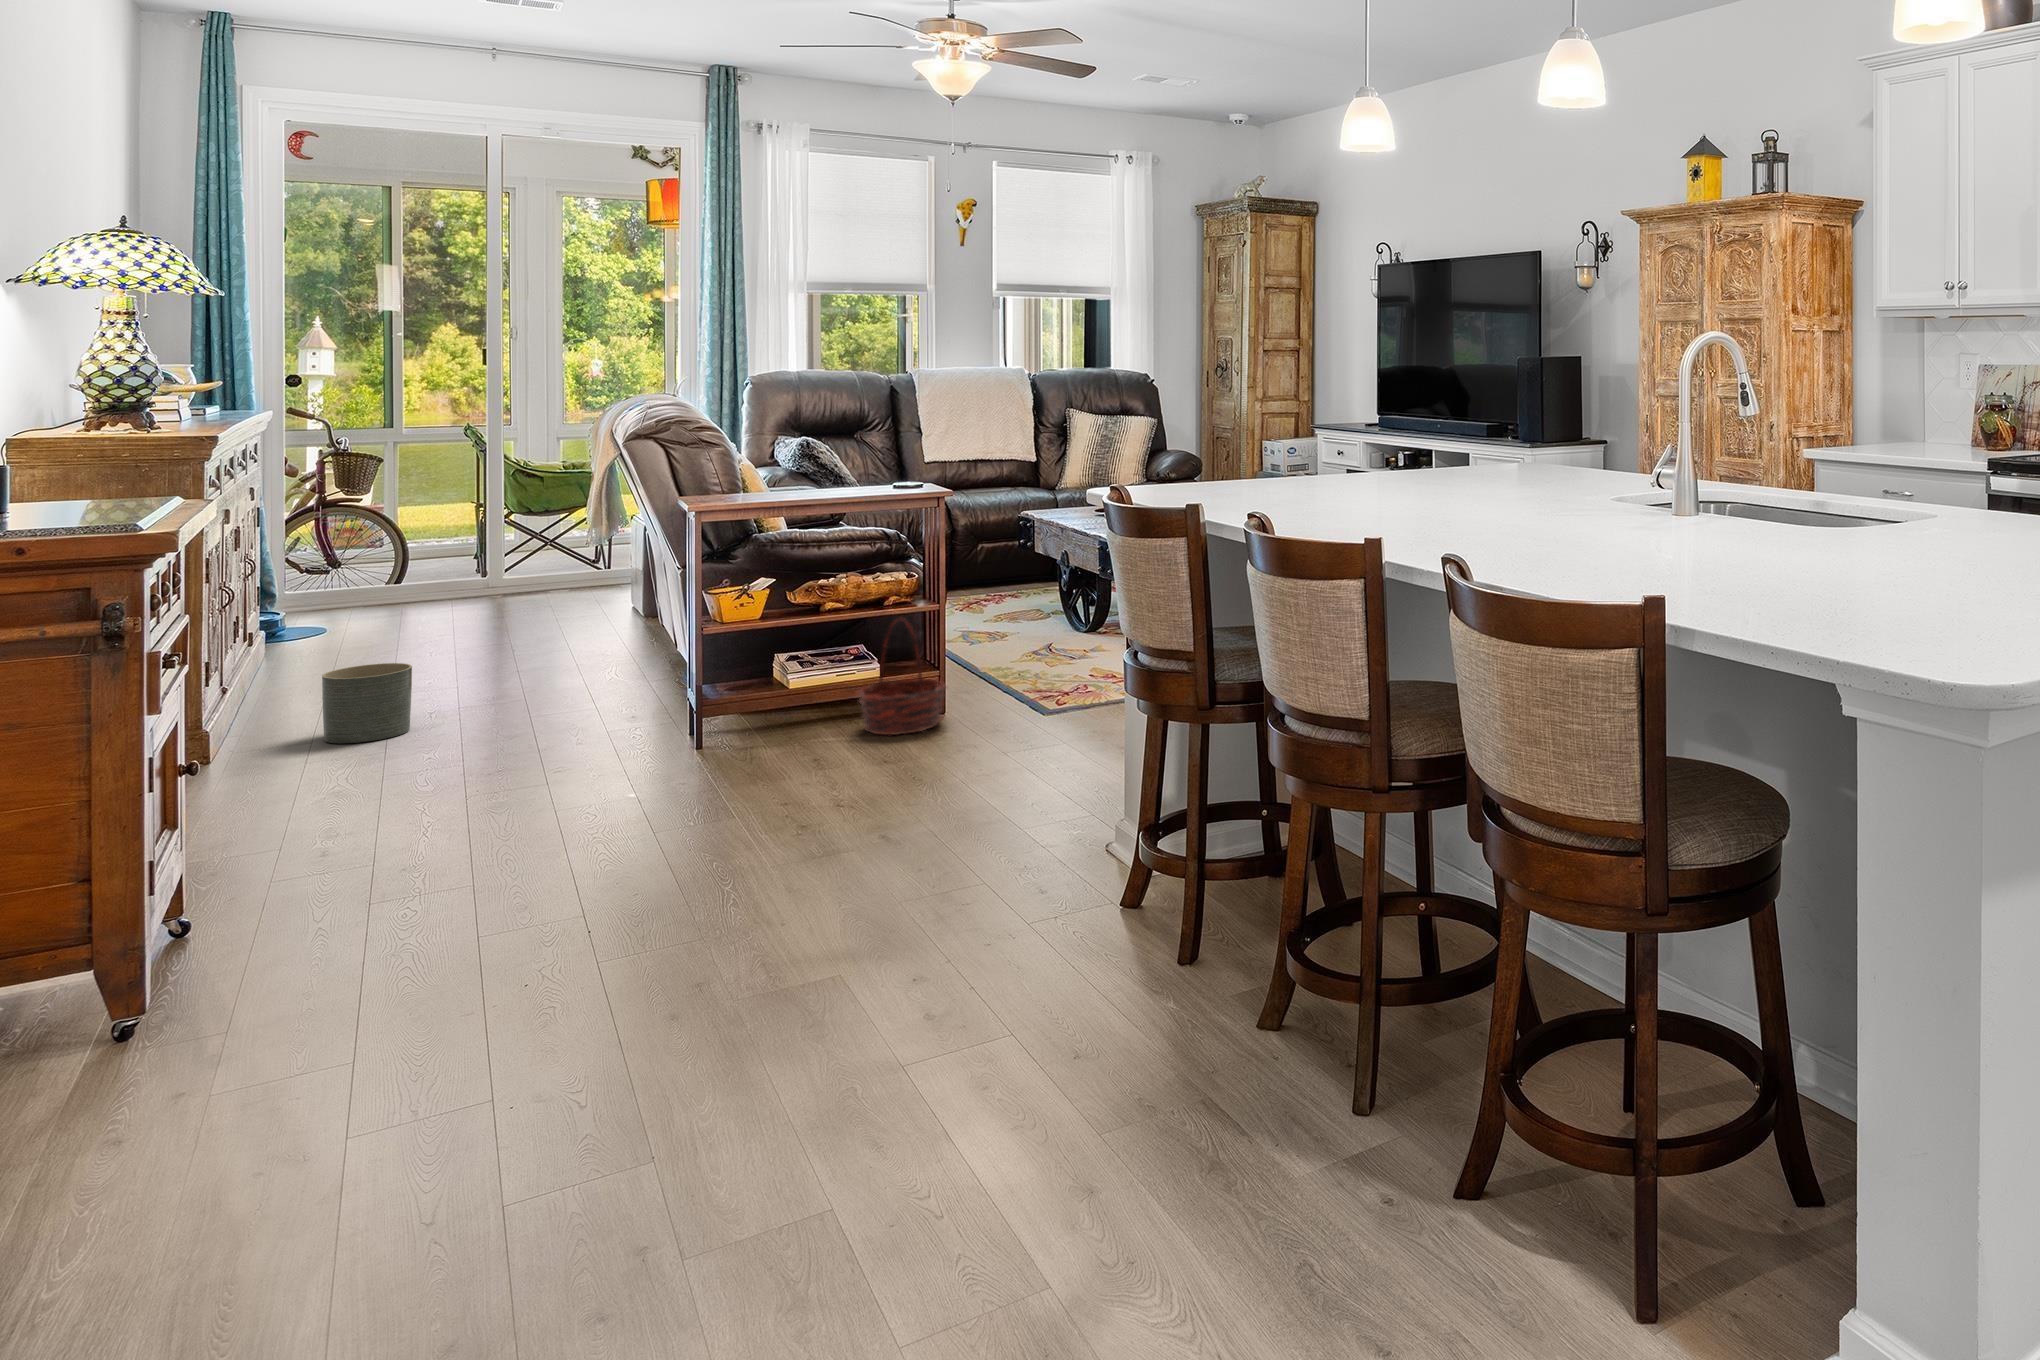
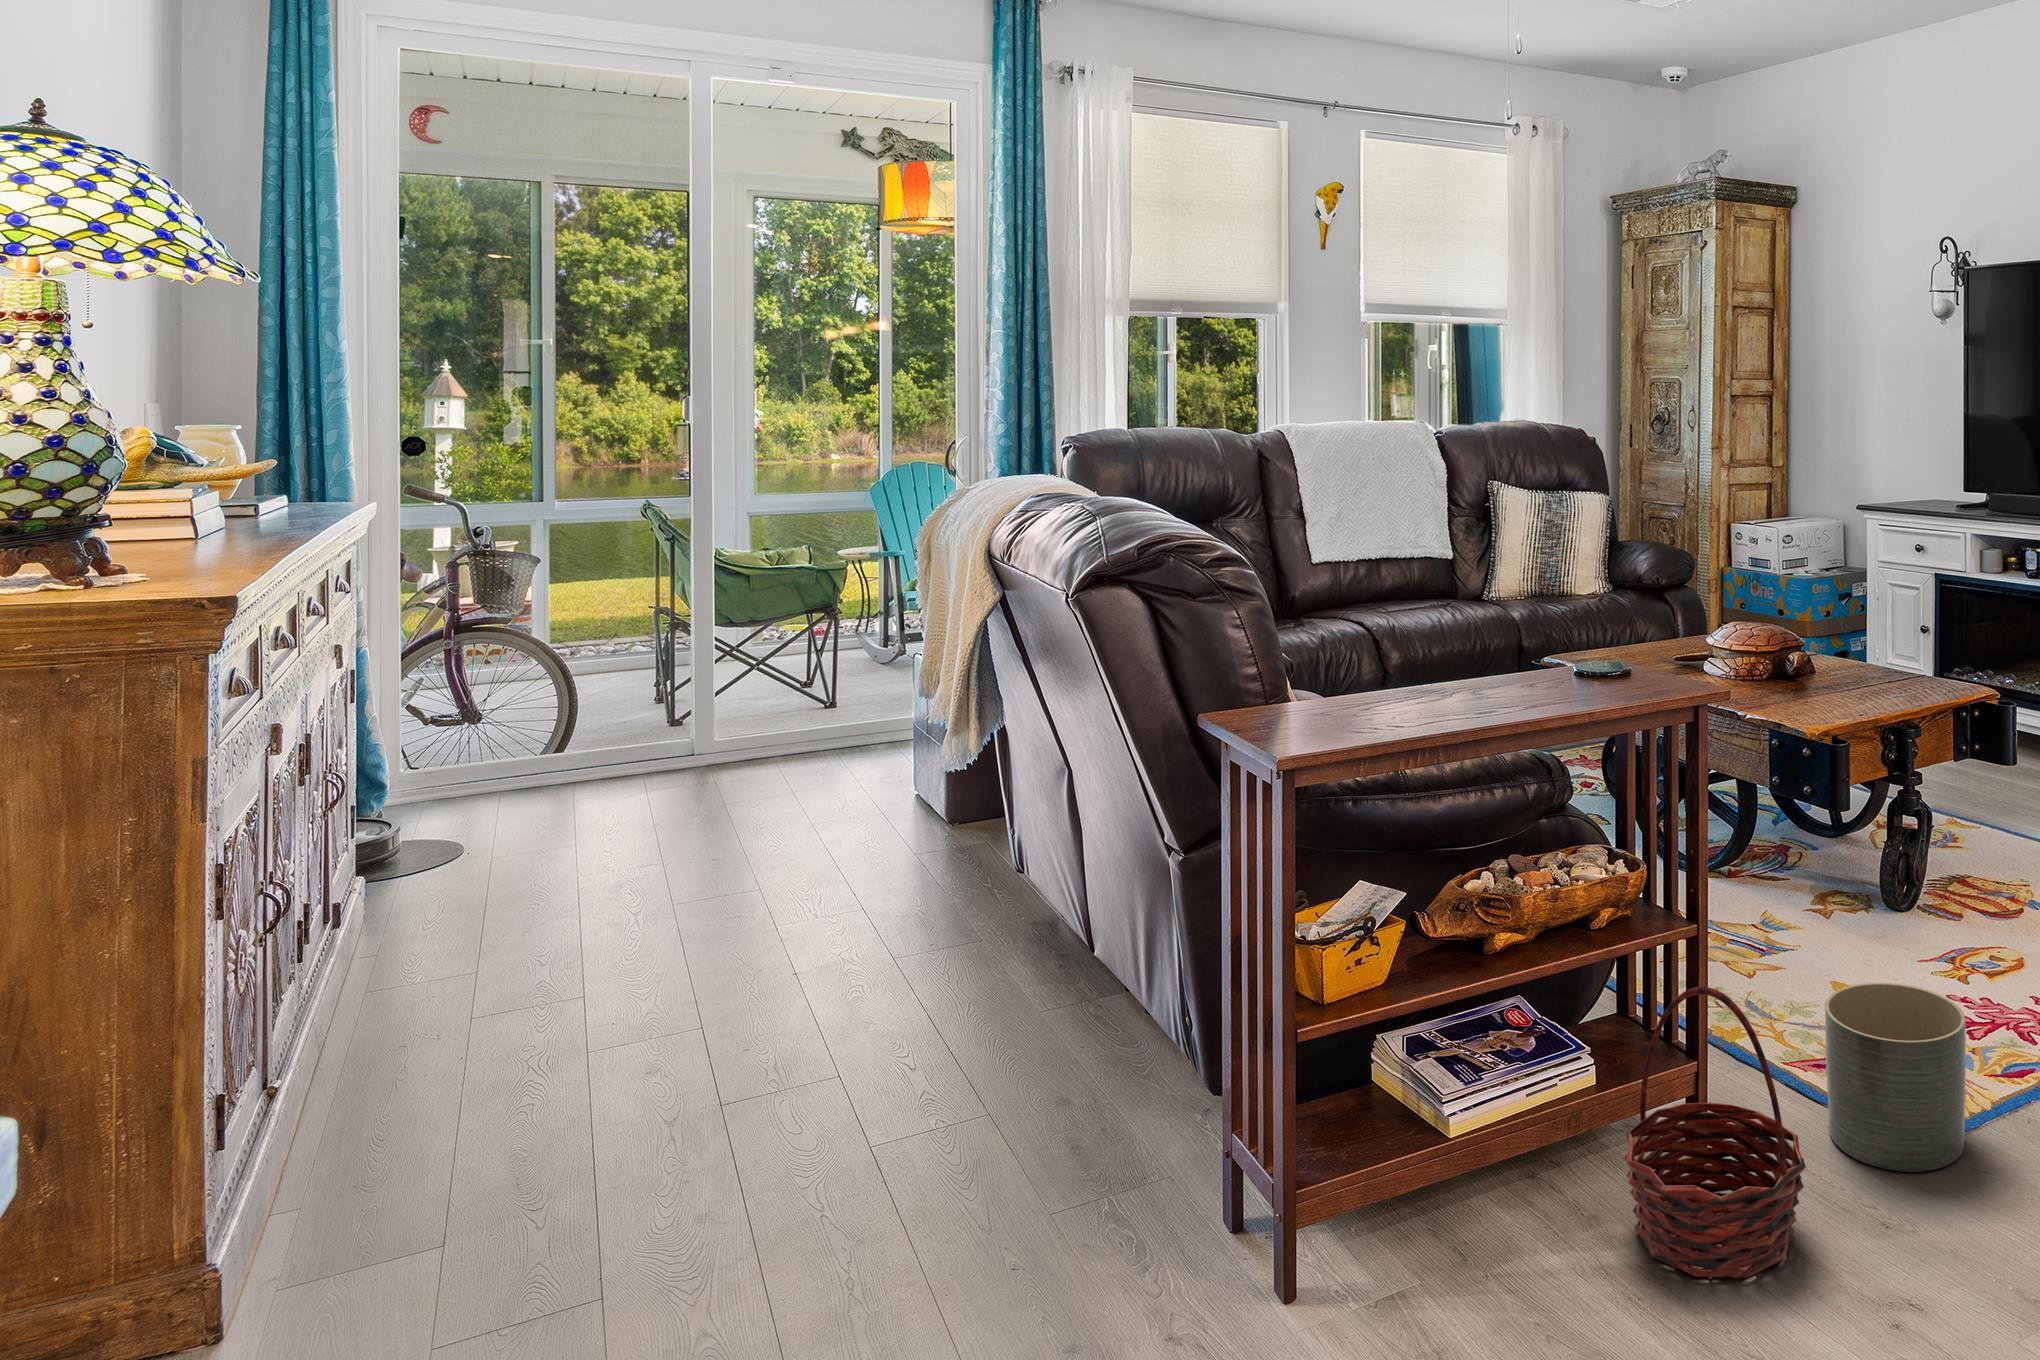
planter: present [322,663,412,743] -> present [1825,983,1966,1172]

